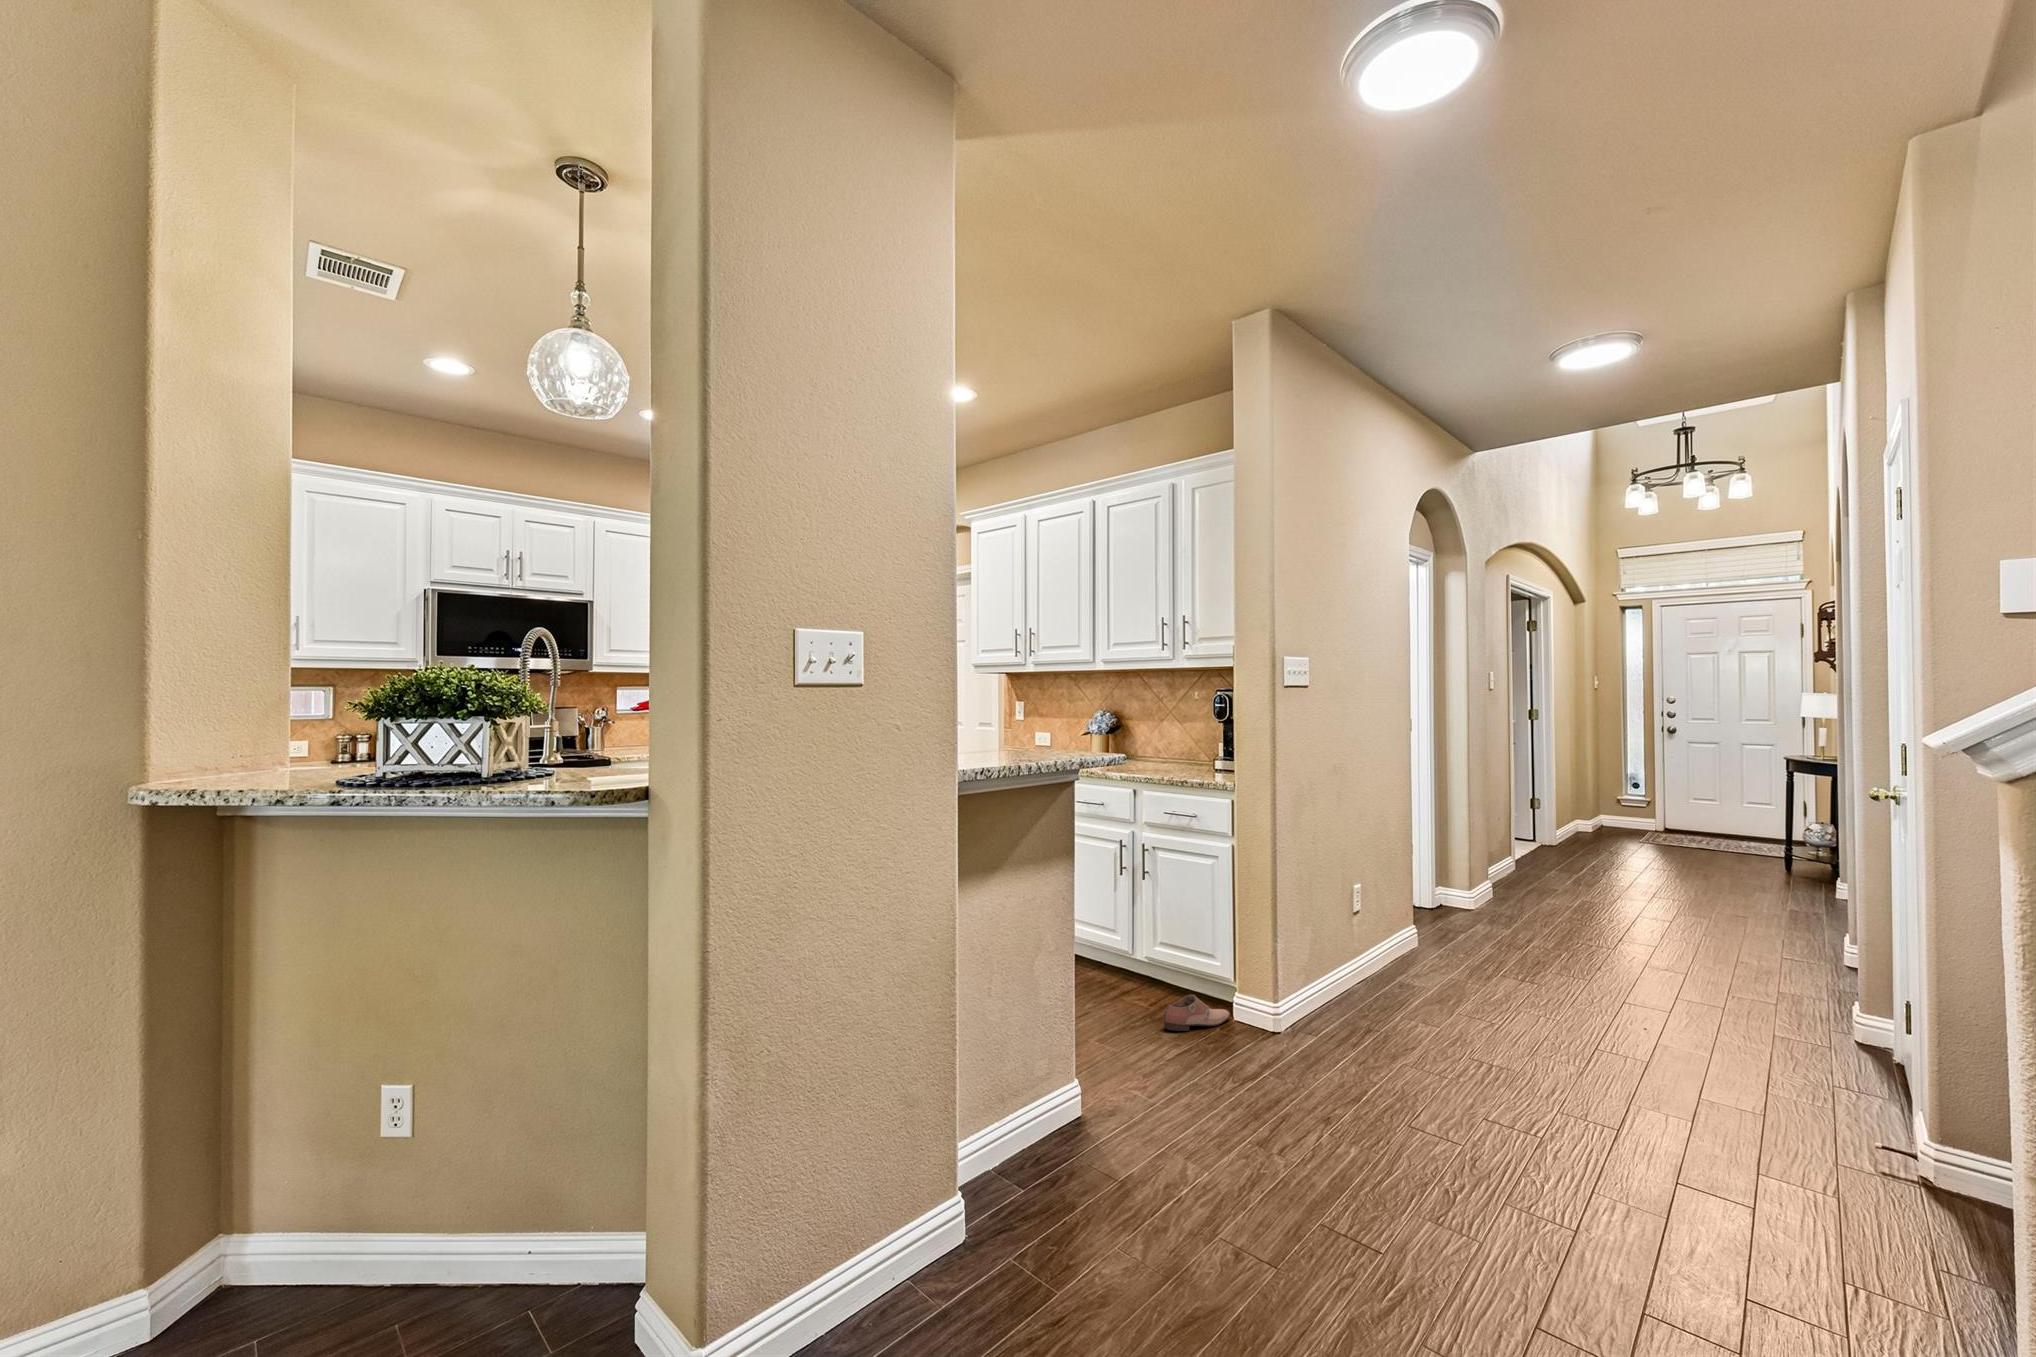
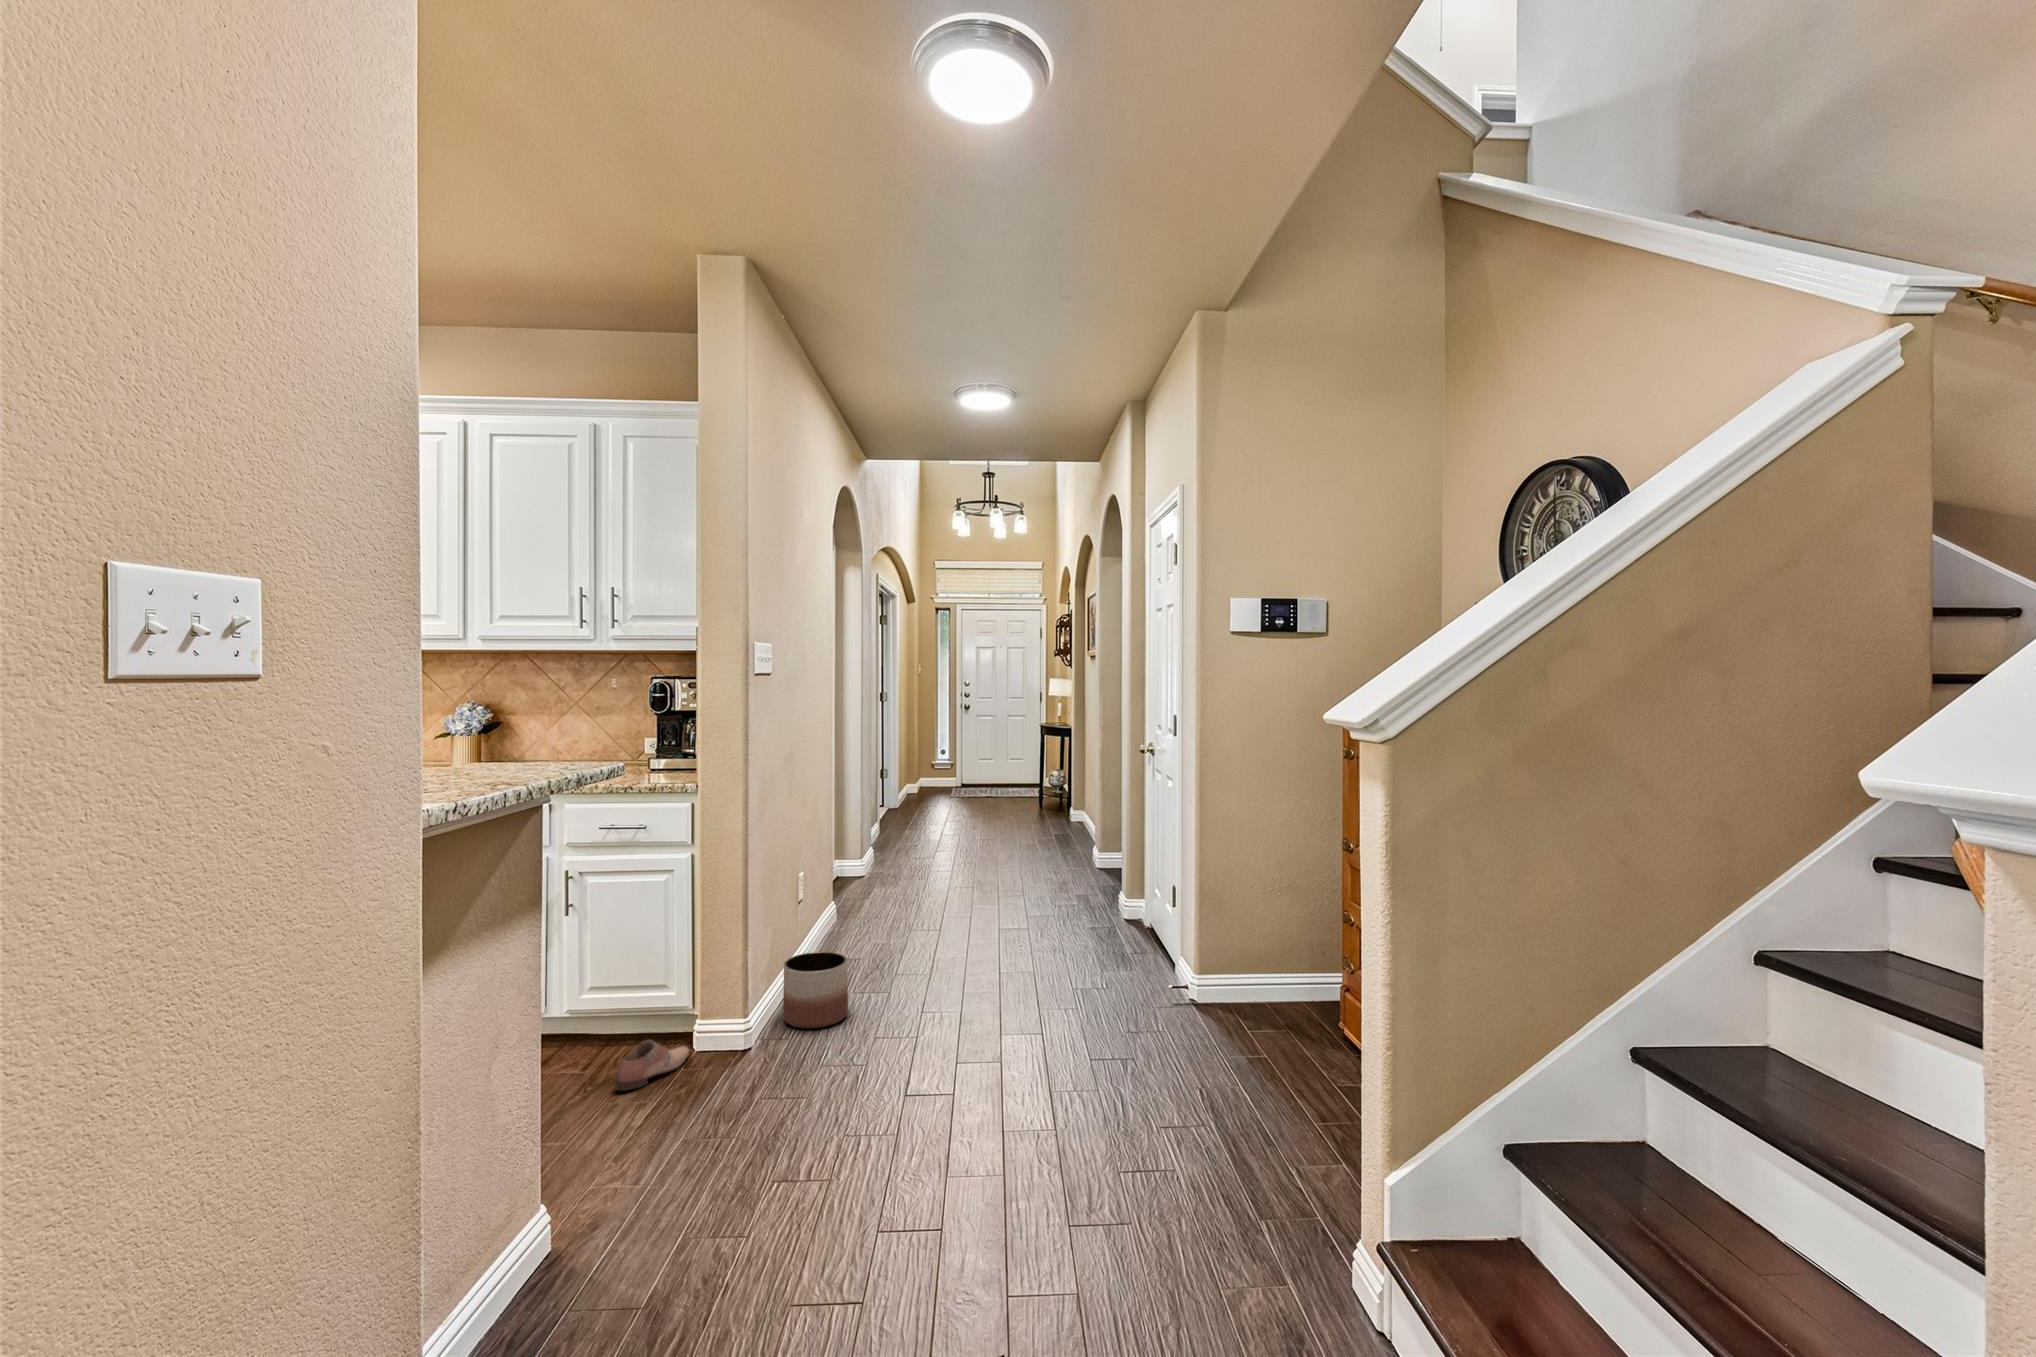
planter: none [1321,955,1386,1027] -> present [783,952,848,1029]

